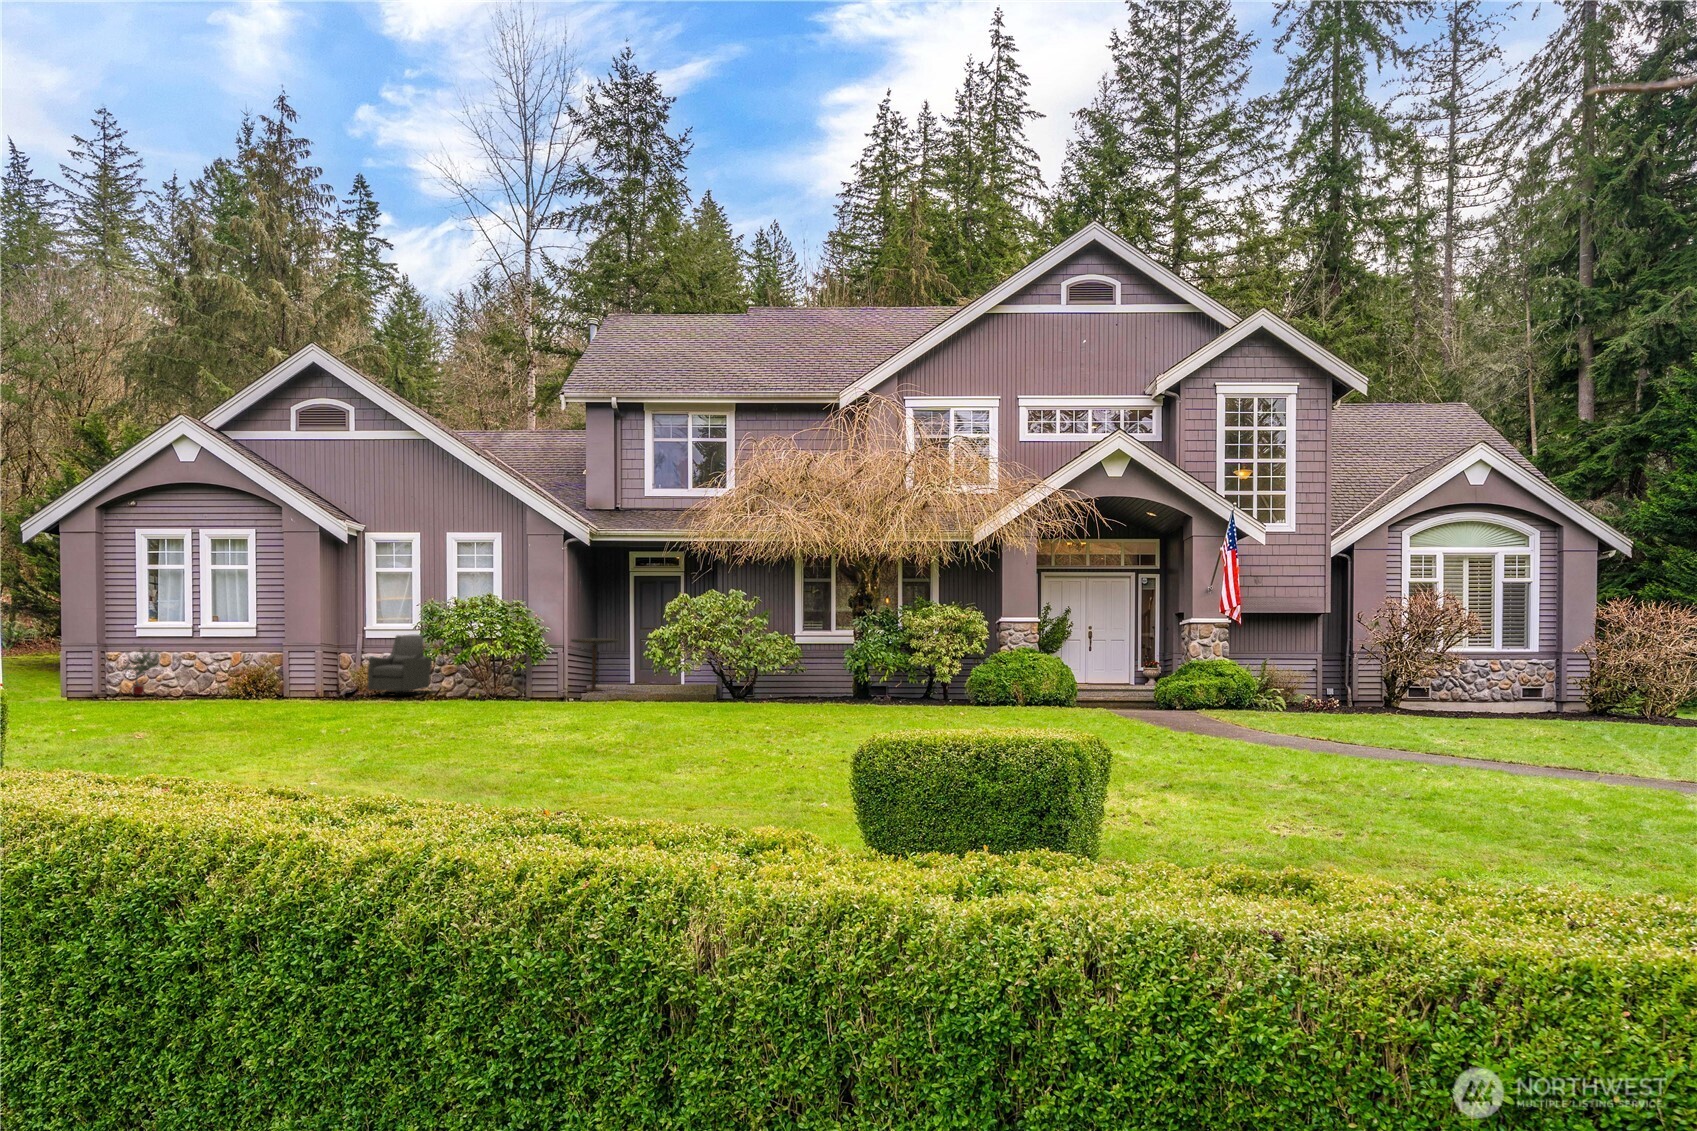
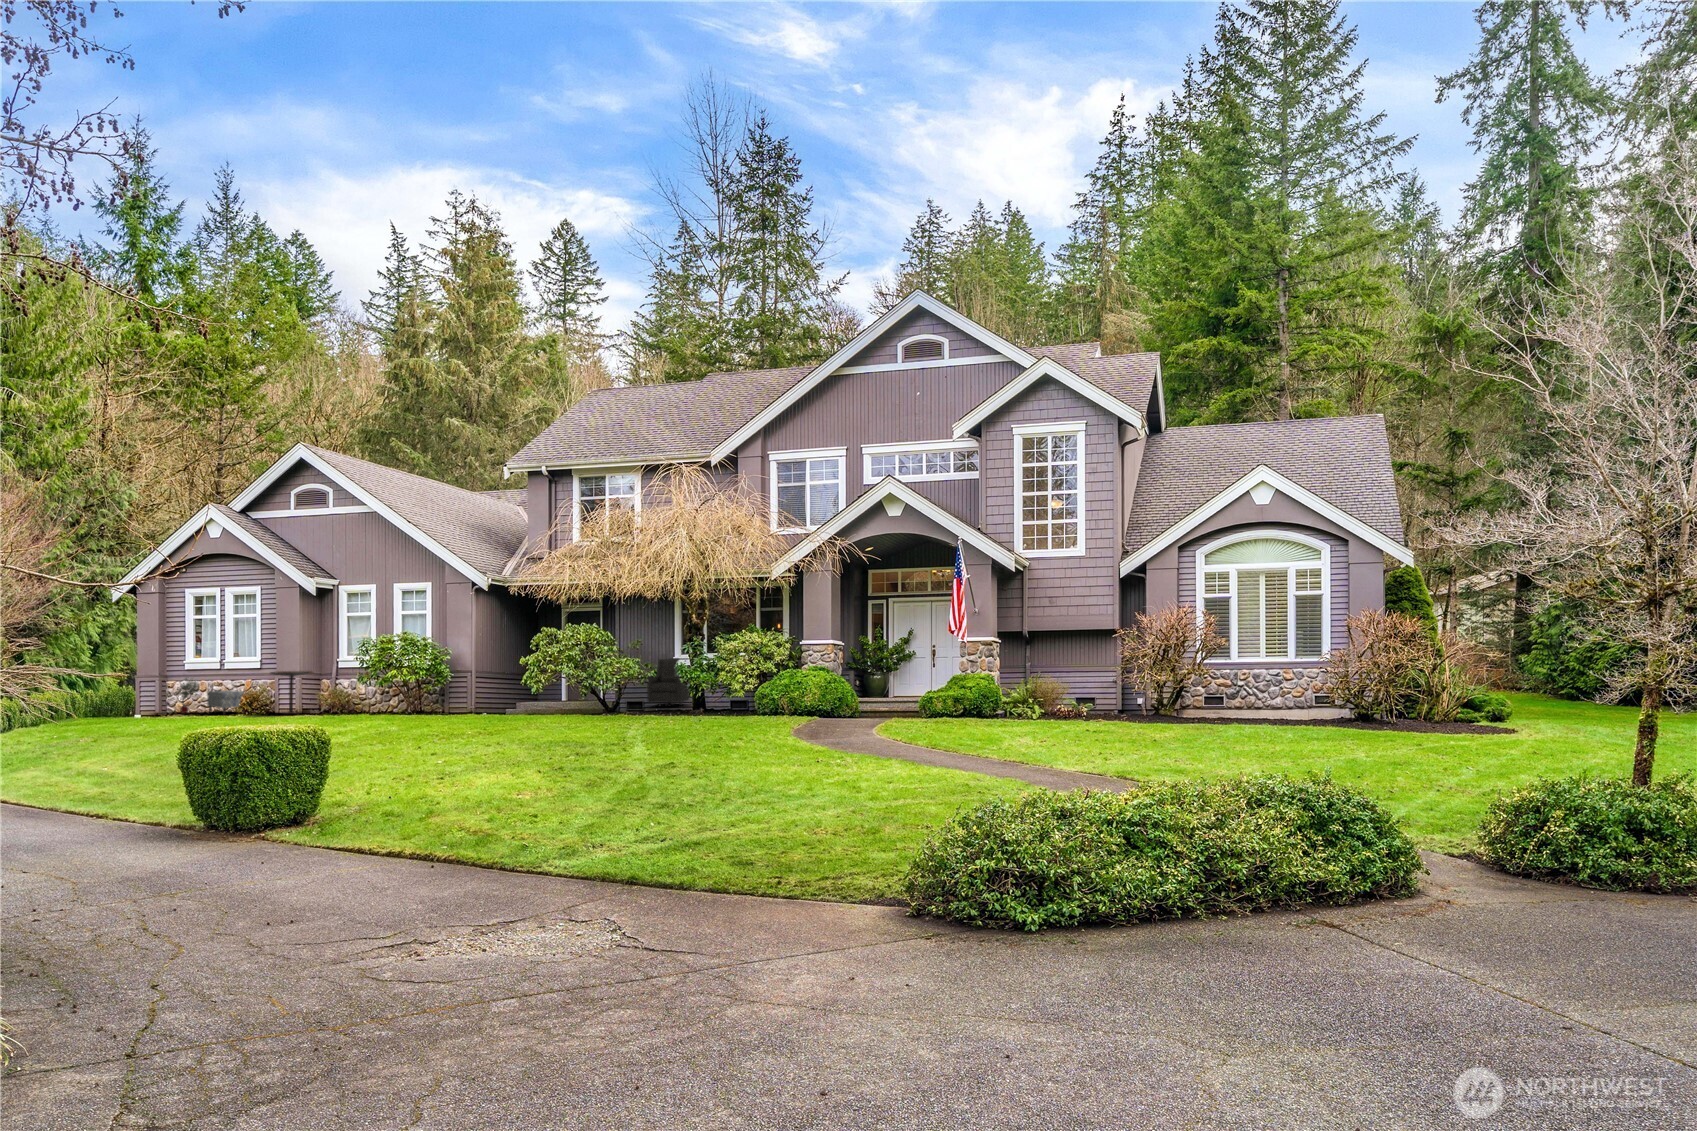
chair: present [368,635,432,696] -> present [647,658,689,707]
pedestal table: present [571,638,618,691] -> present [271,671,312,714]
bench: none [175,665,237,698] -> present [207,690,244,714]

